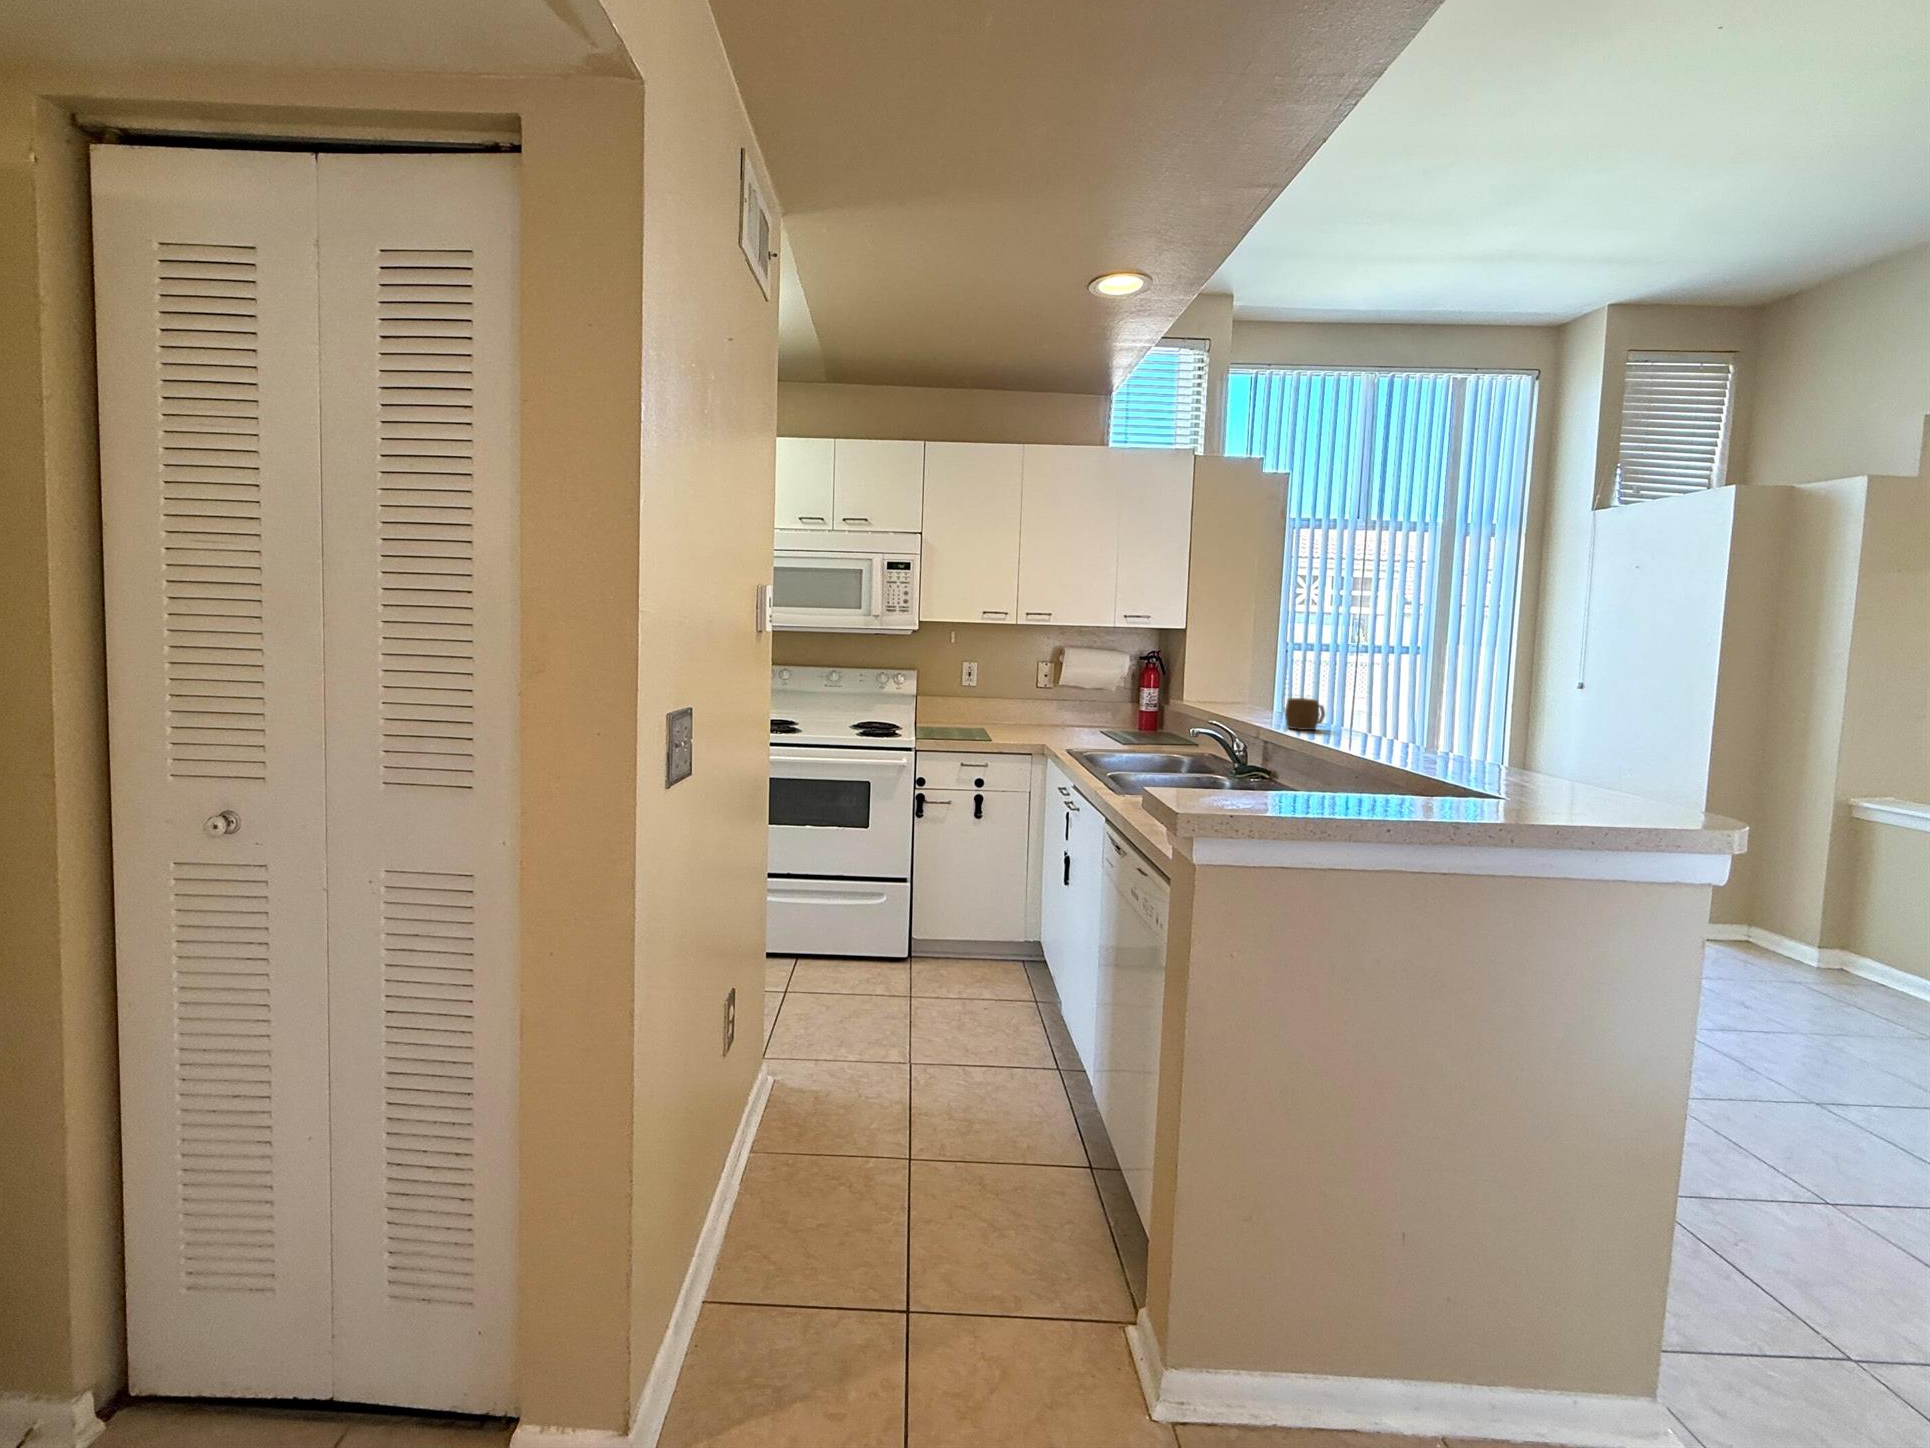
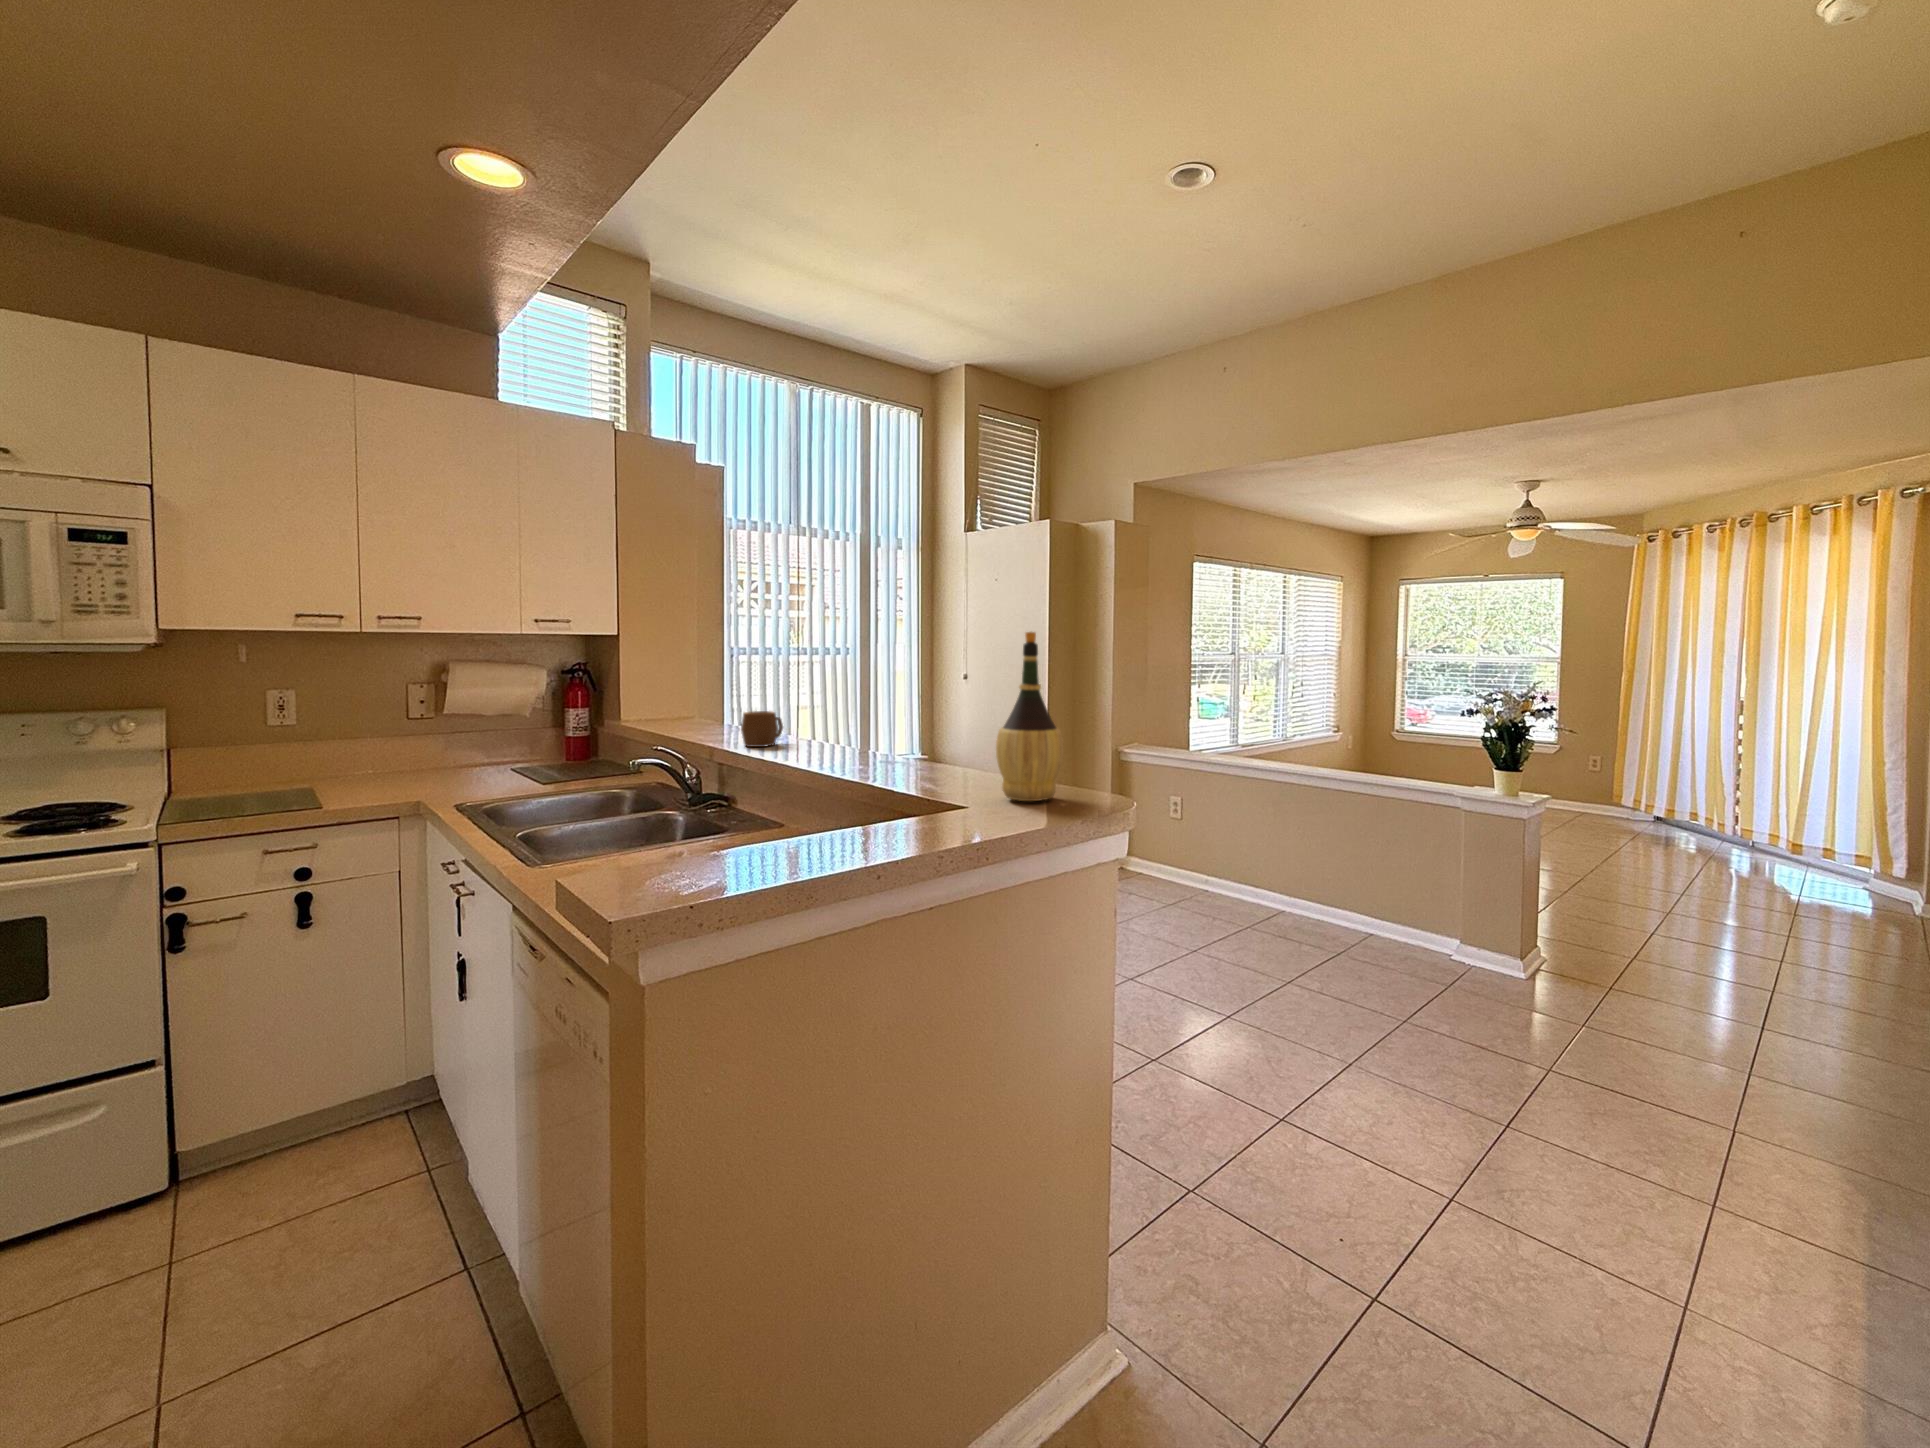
wine bottle: none [1540,628,1629,803] -> present [996,632,1063,801]

